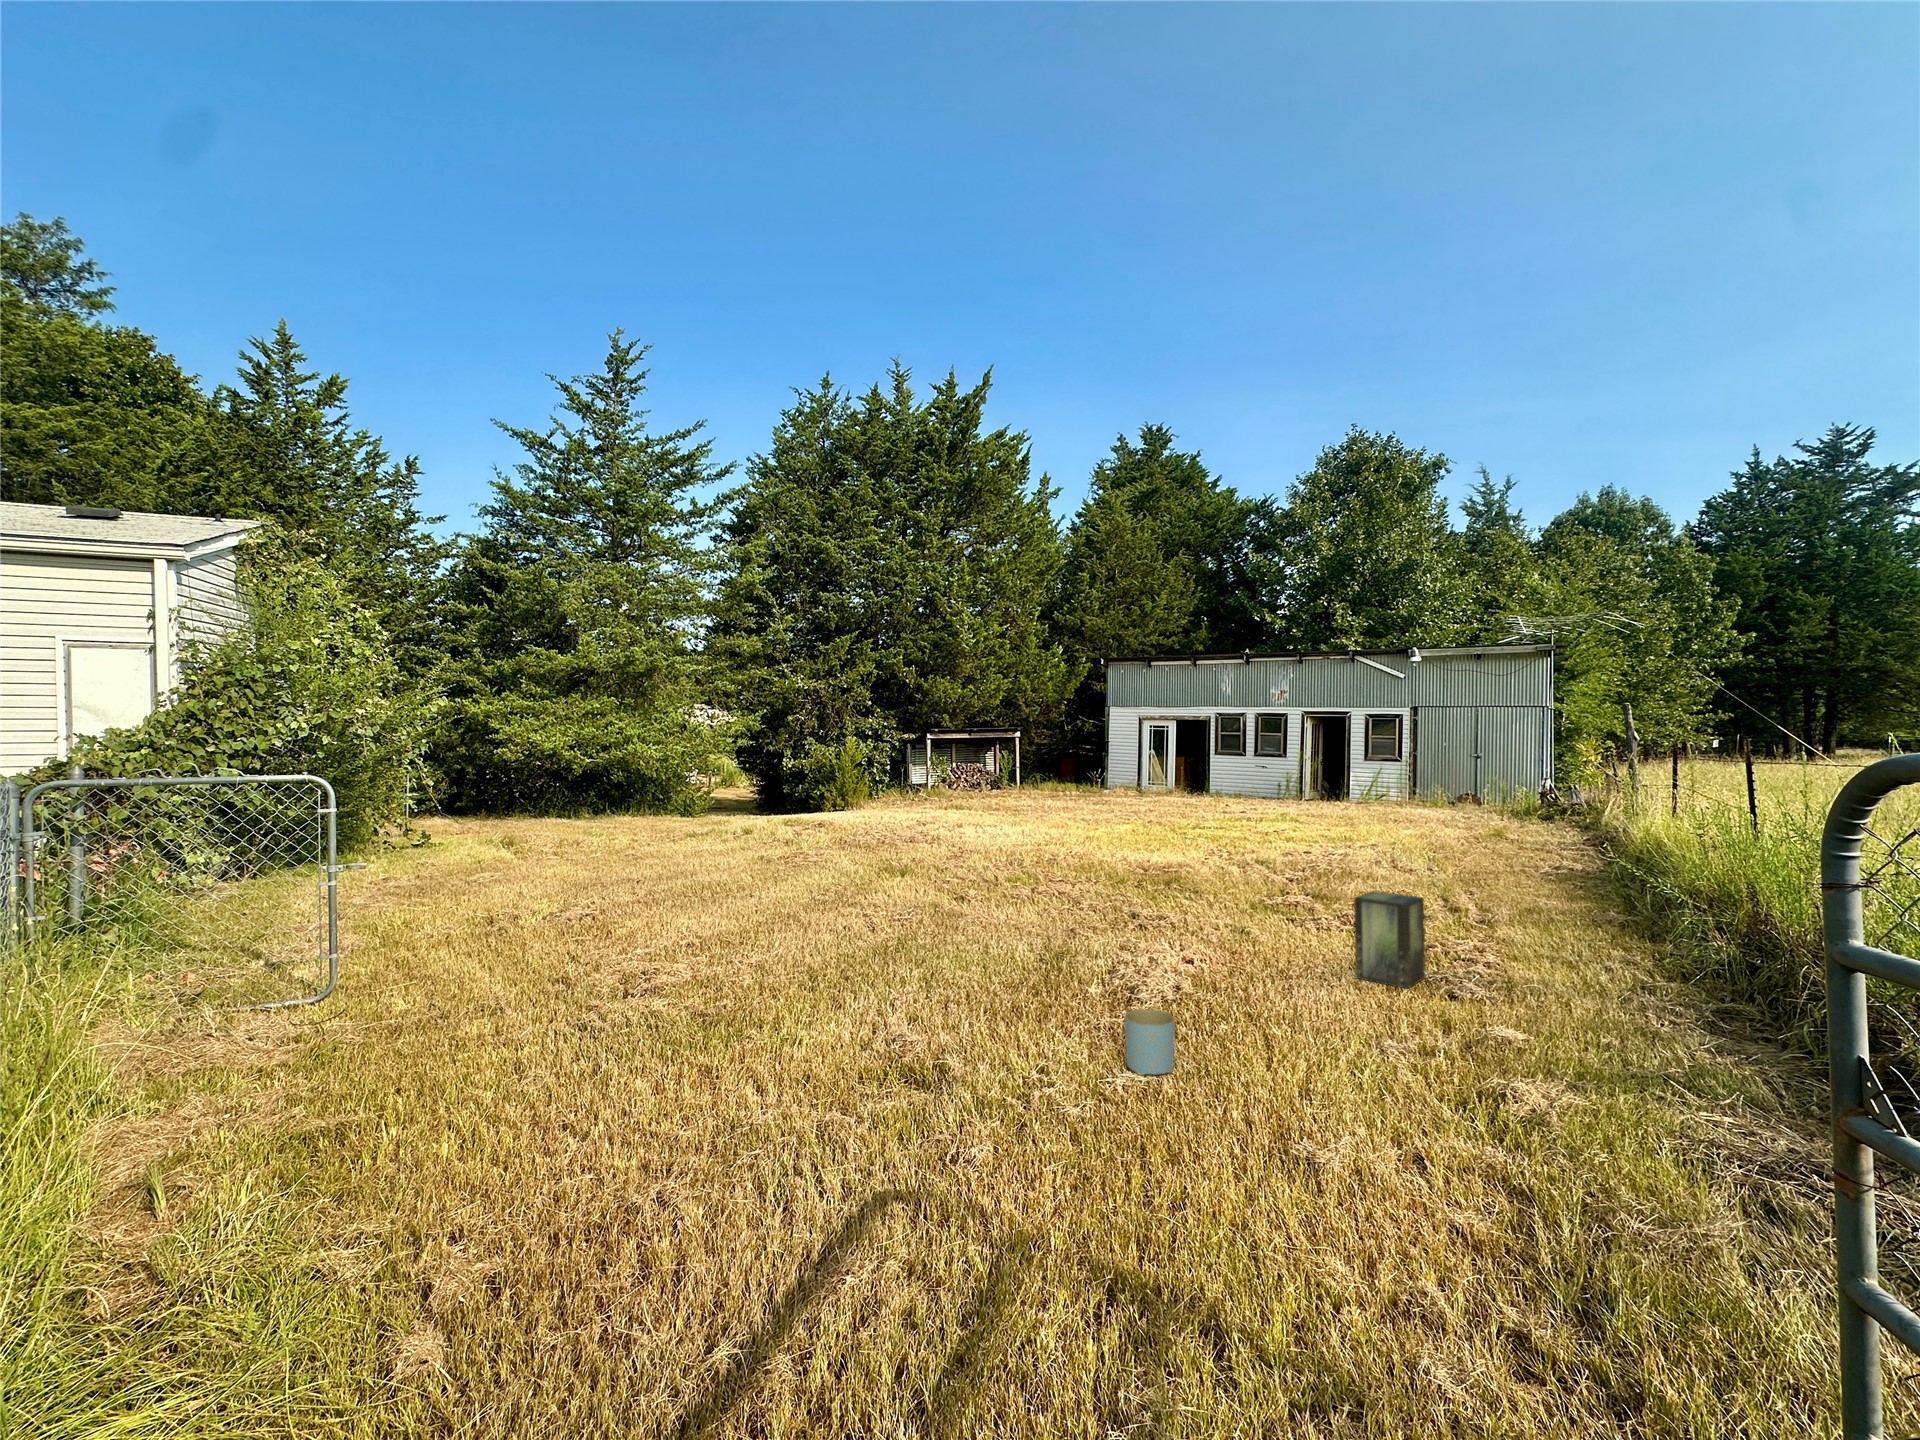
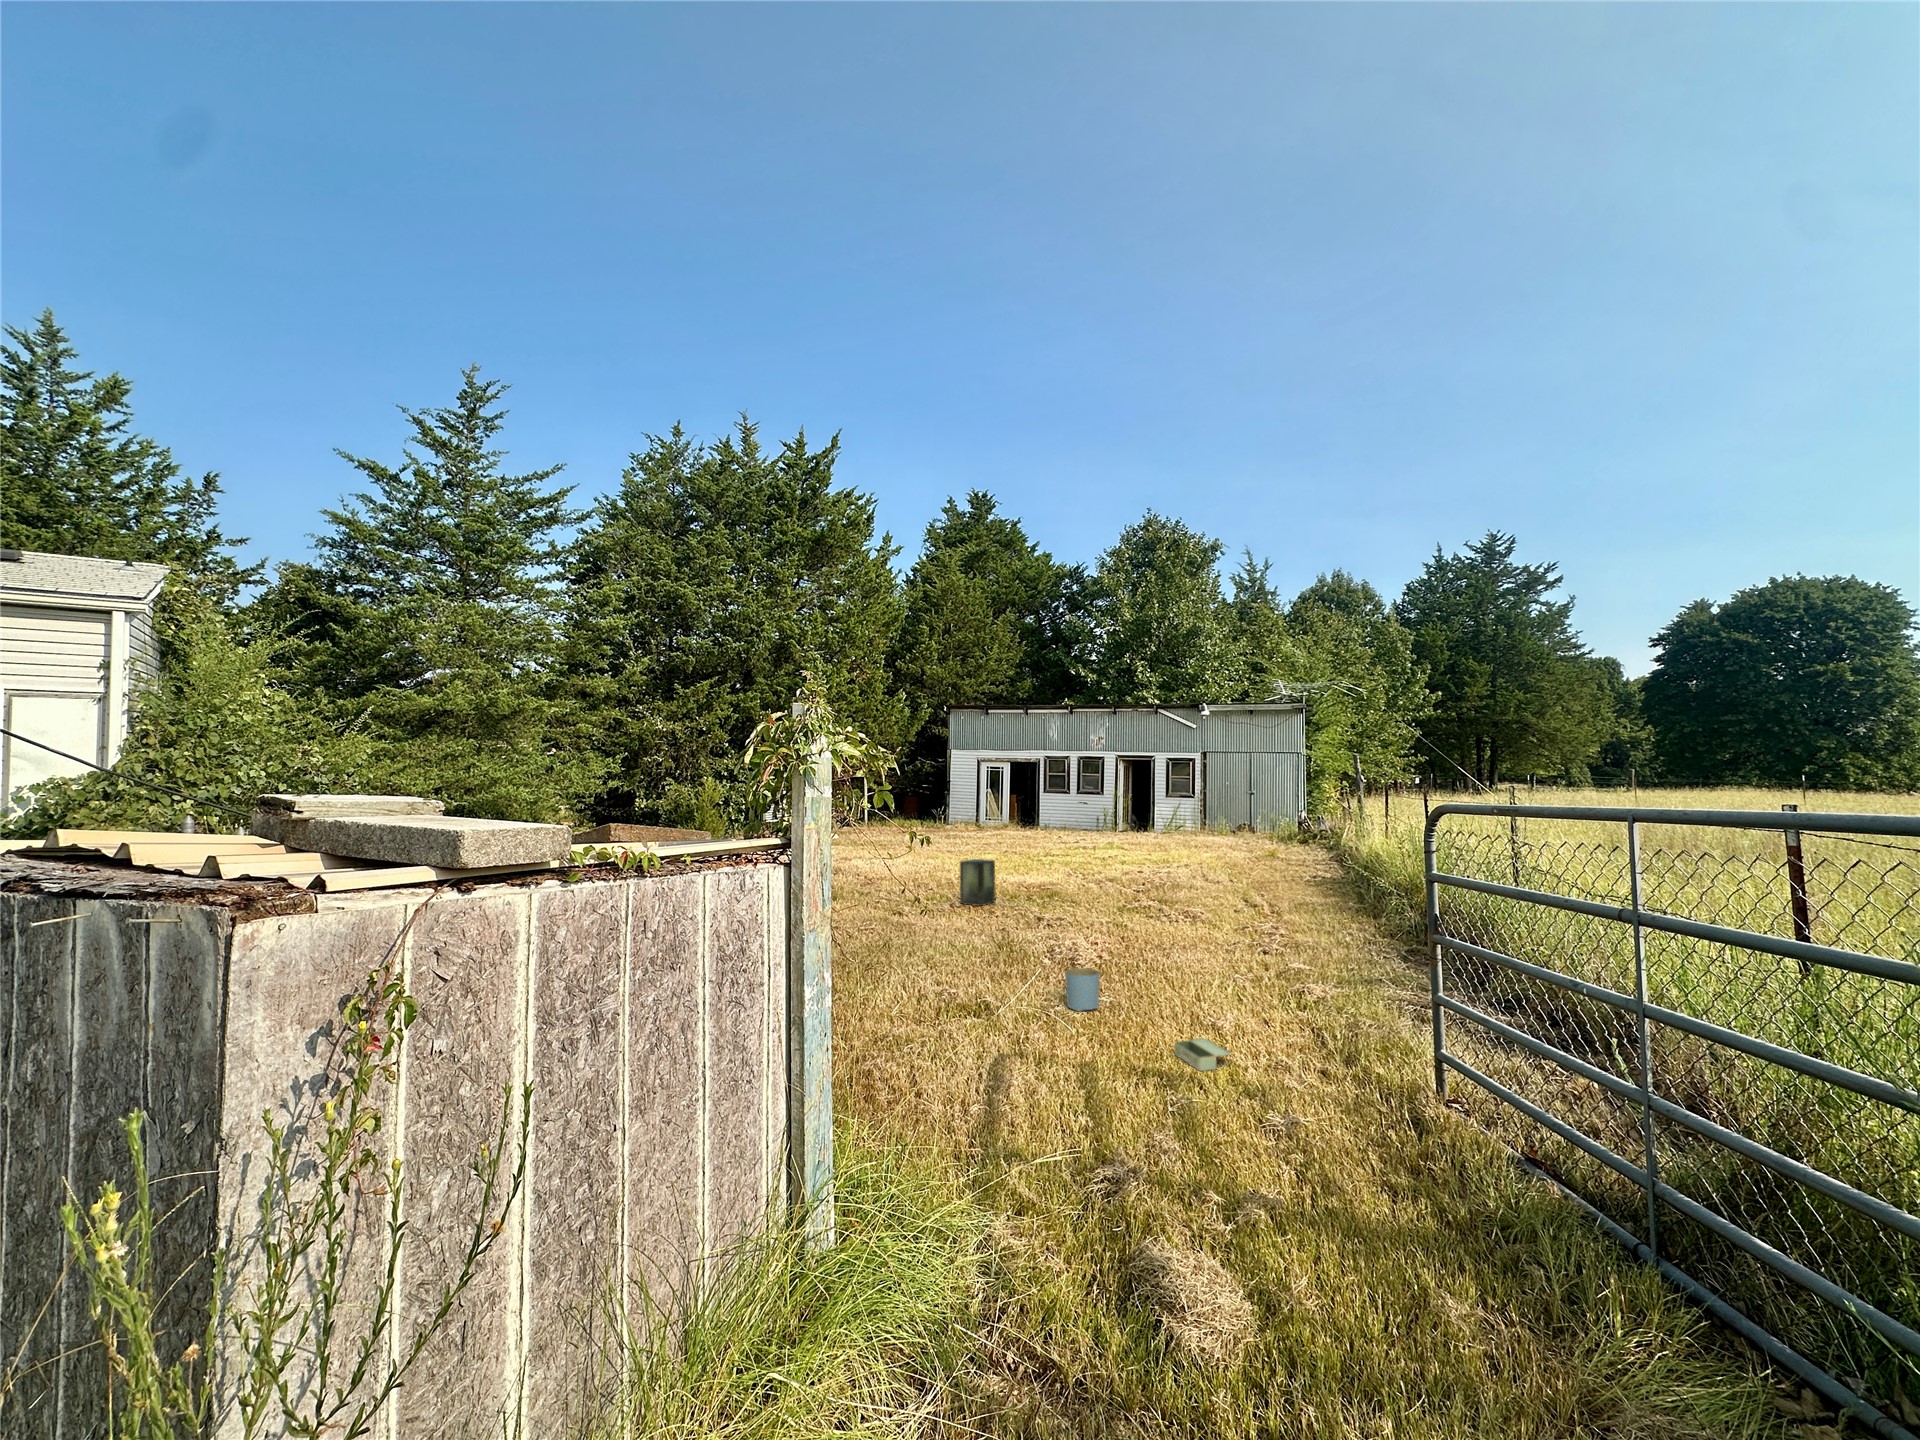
storage box: present [1354,891,1425,989] -> present [960,859,995,906]
toolbox: none [1260,1159,1352,1227] -> present [1175,1038,1231,1071]

